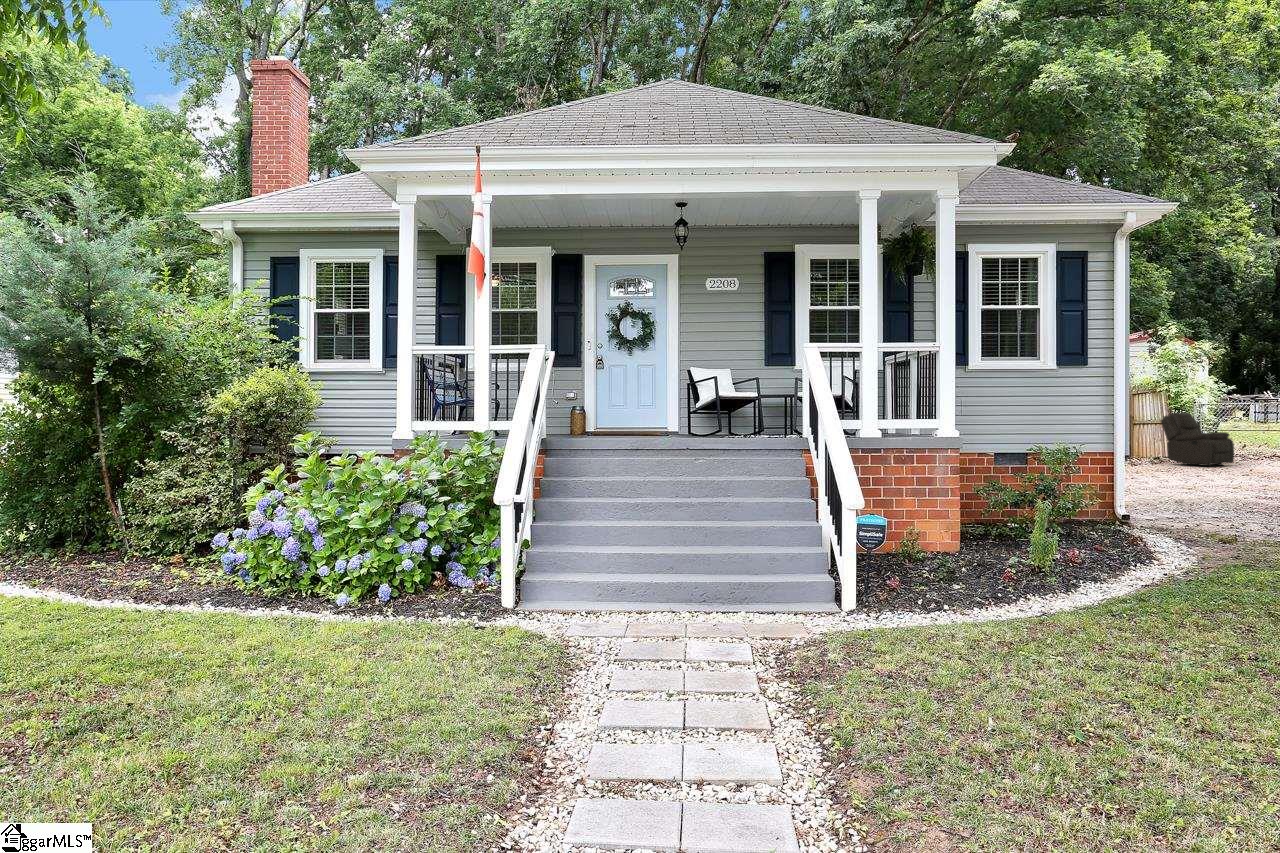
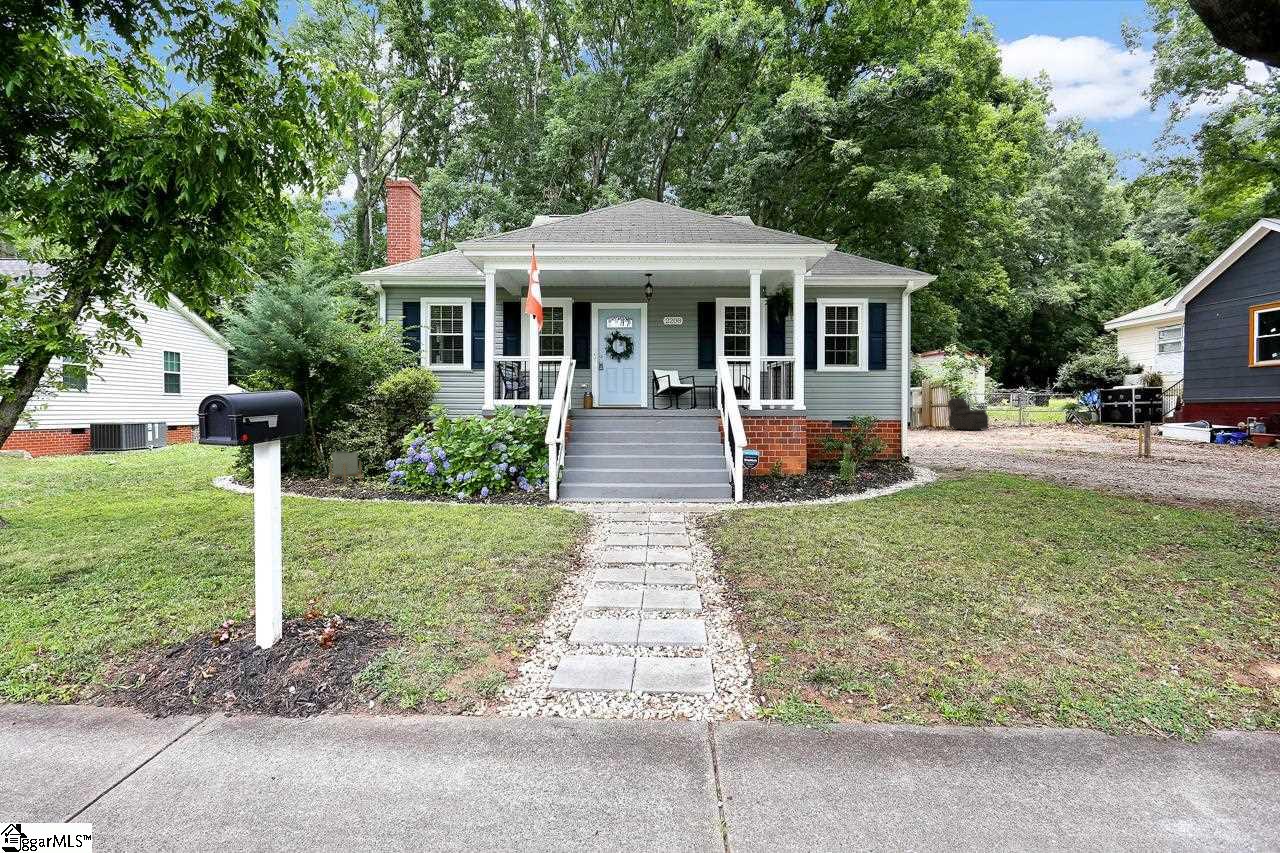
planter: none [121,512,178,572] -> present [329,451,362,484]

